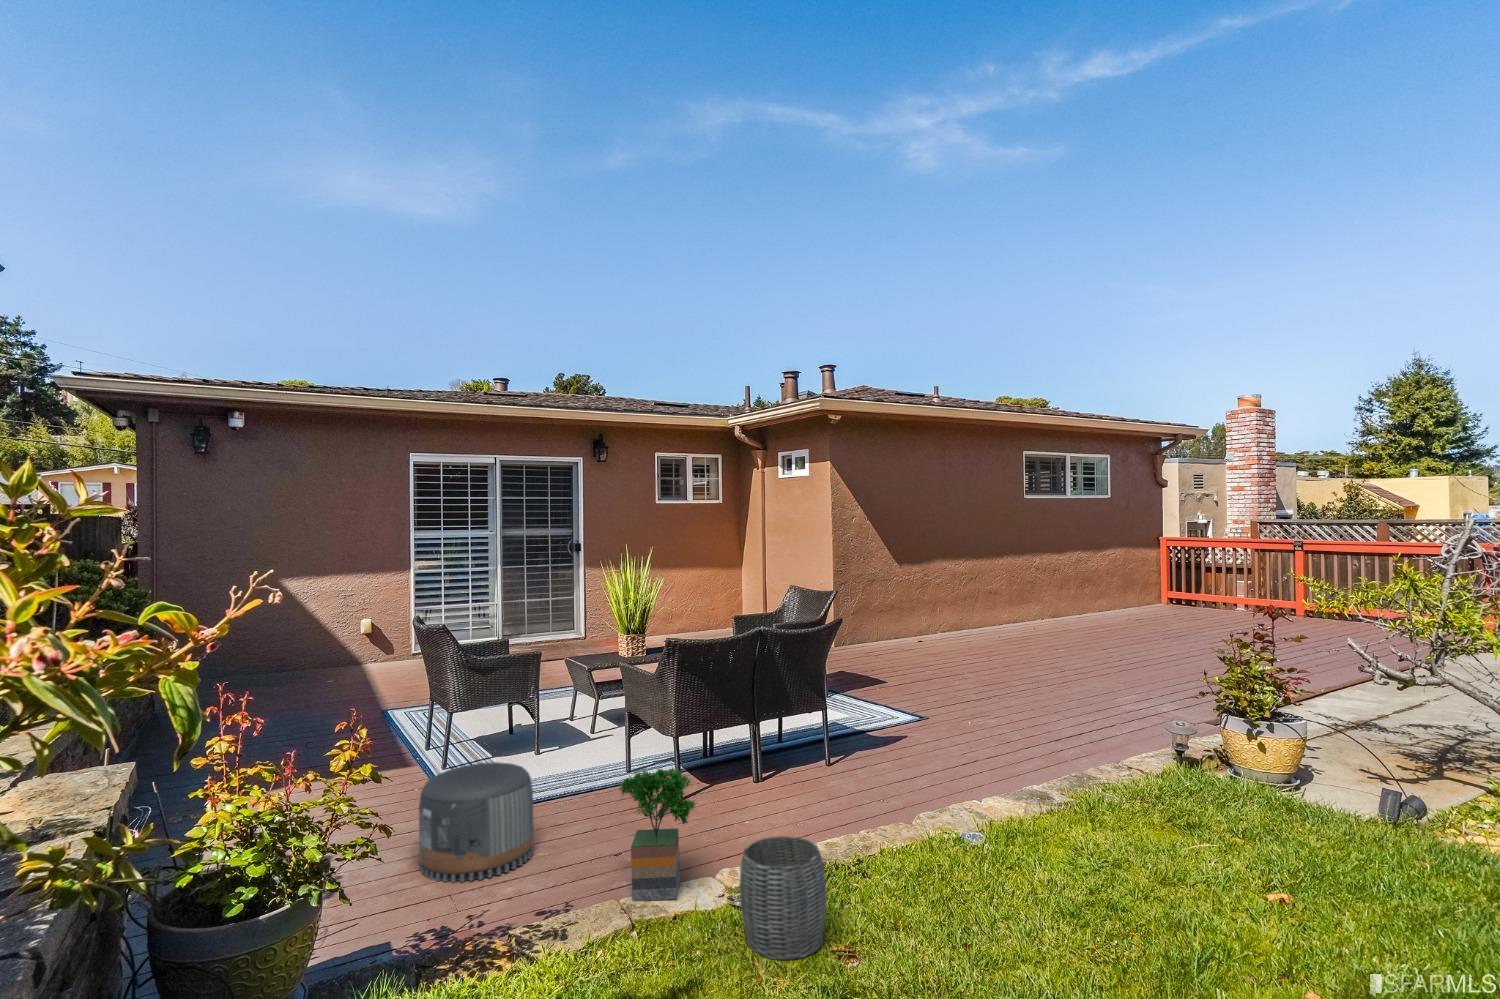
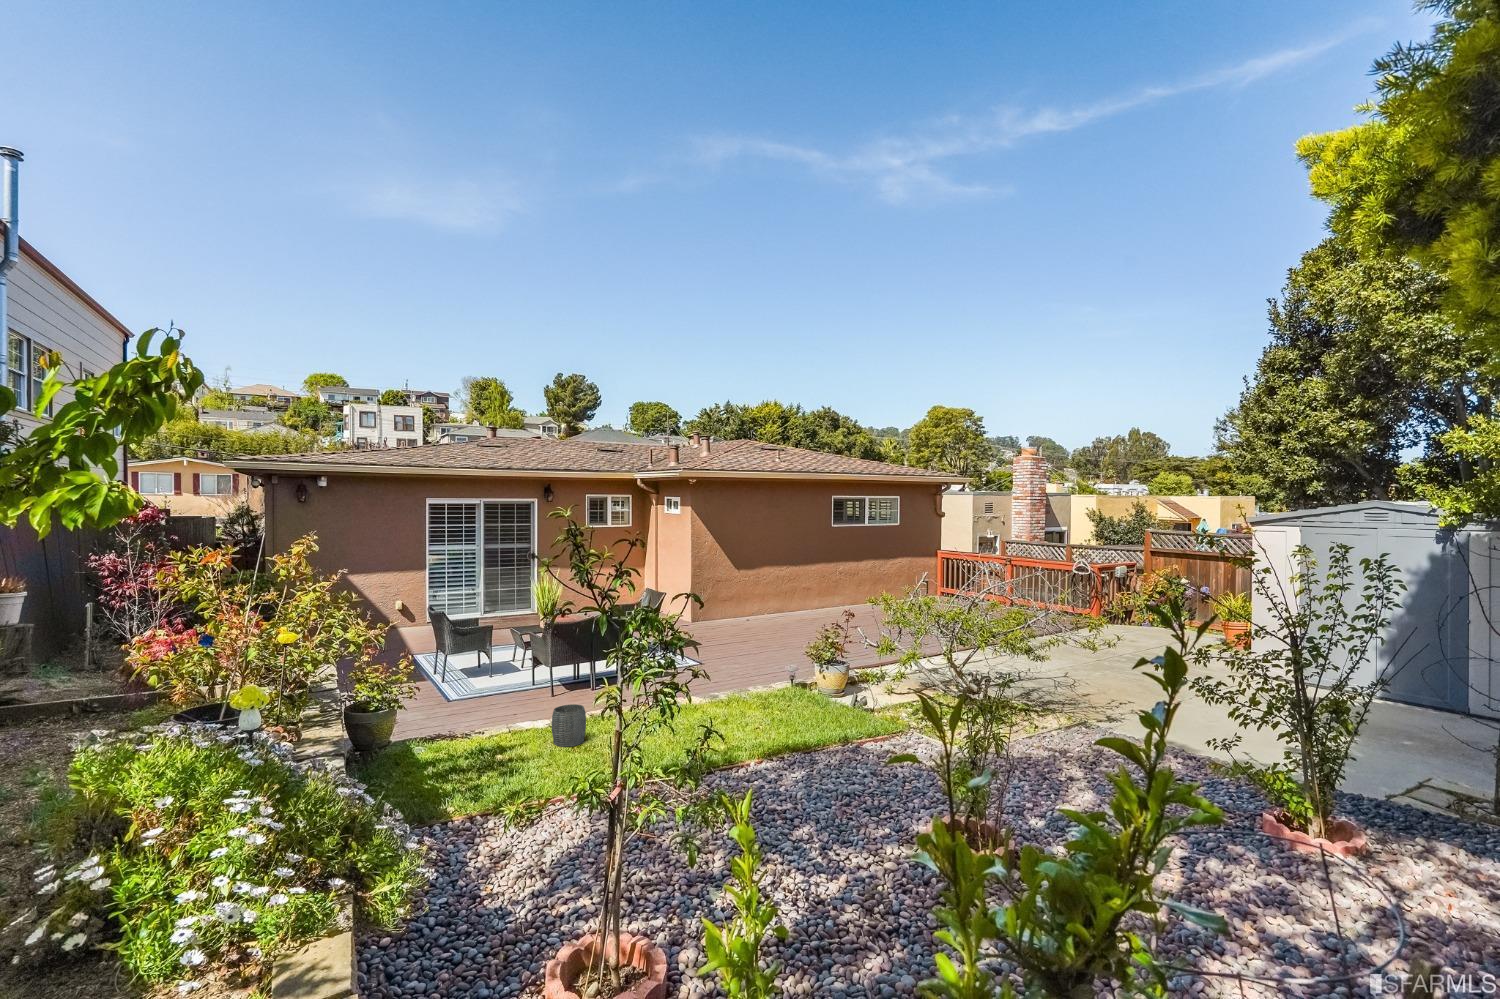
pouf: present [419,762,534,882] -> none [427,677,479,725]
potted tree: present [619,768,696,901] -> none [511,678,545,731]

